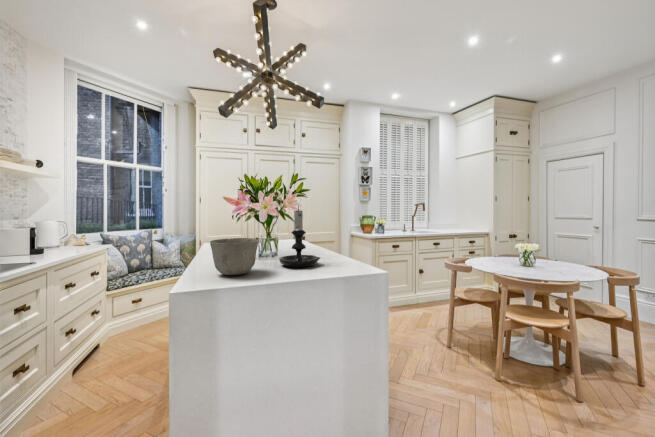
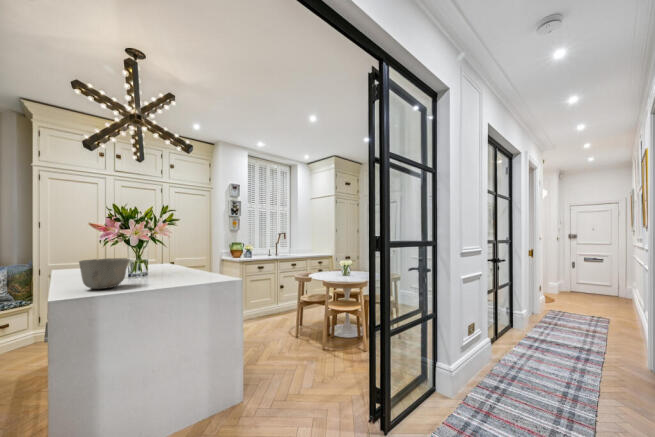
candle holder: present [279,207,320,267] -> none [148,232,187,280]

